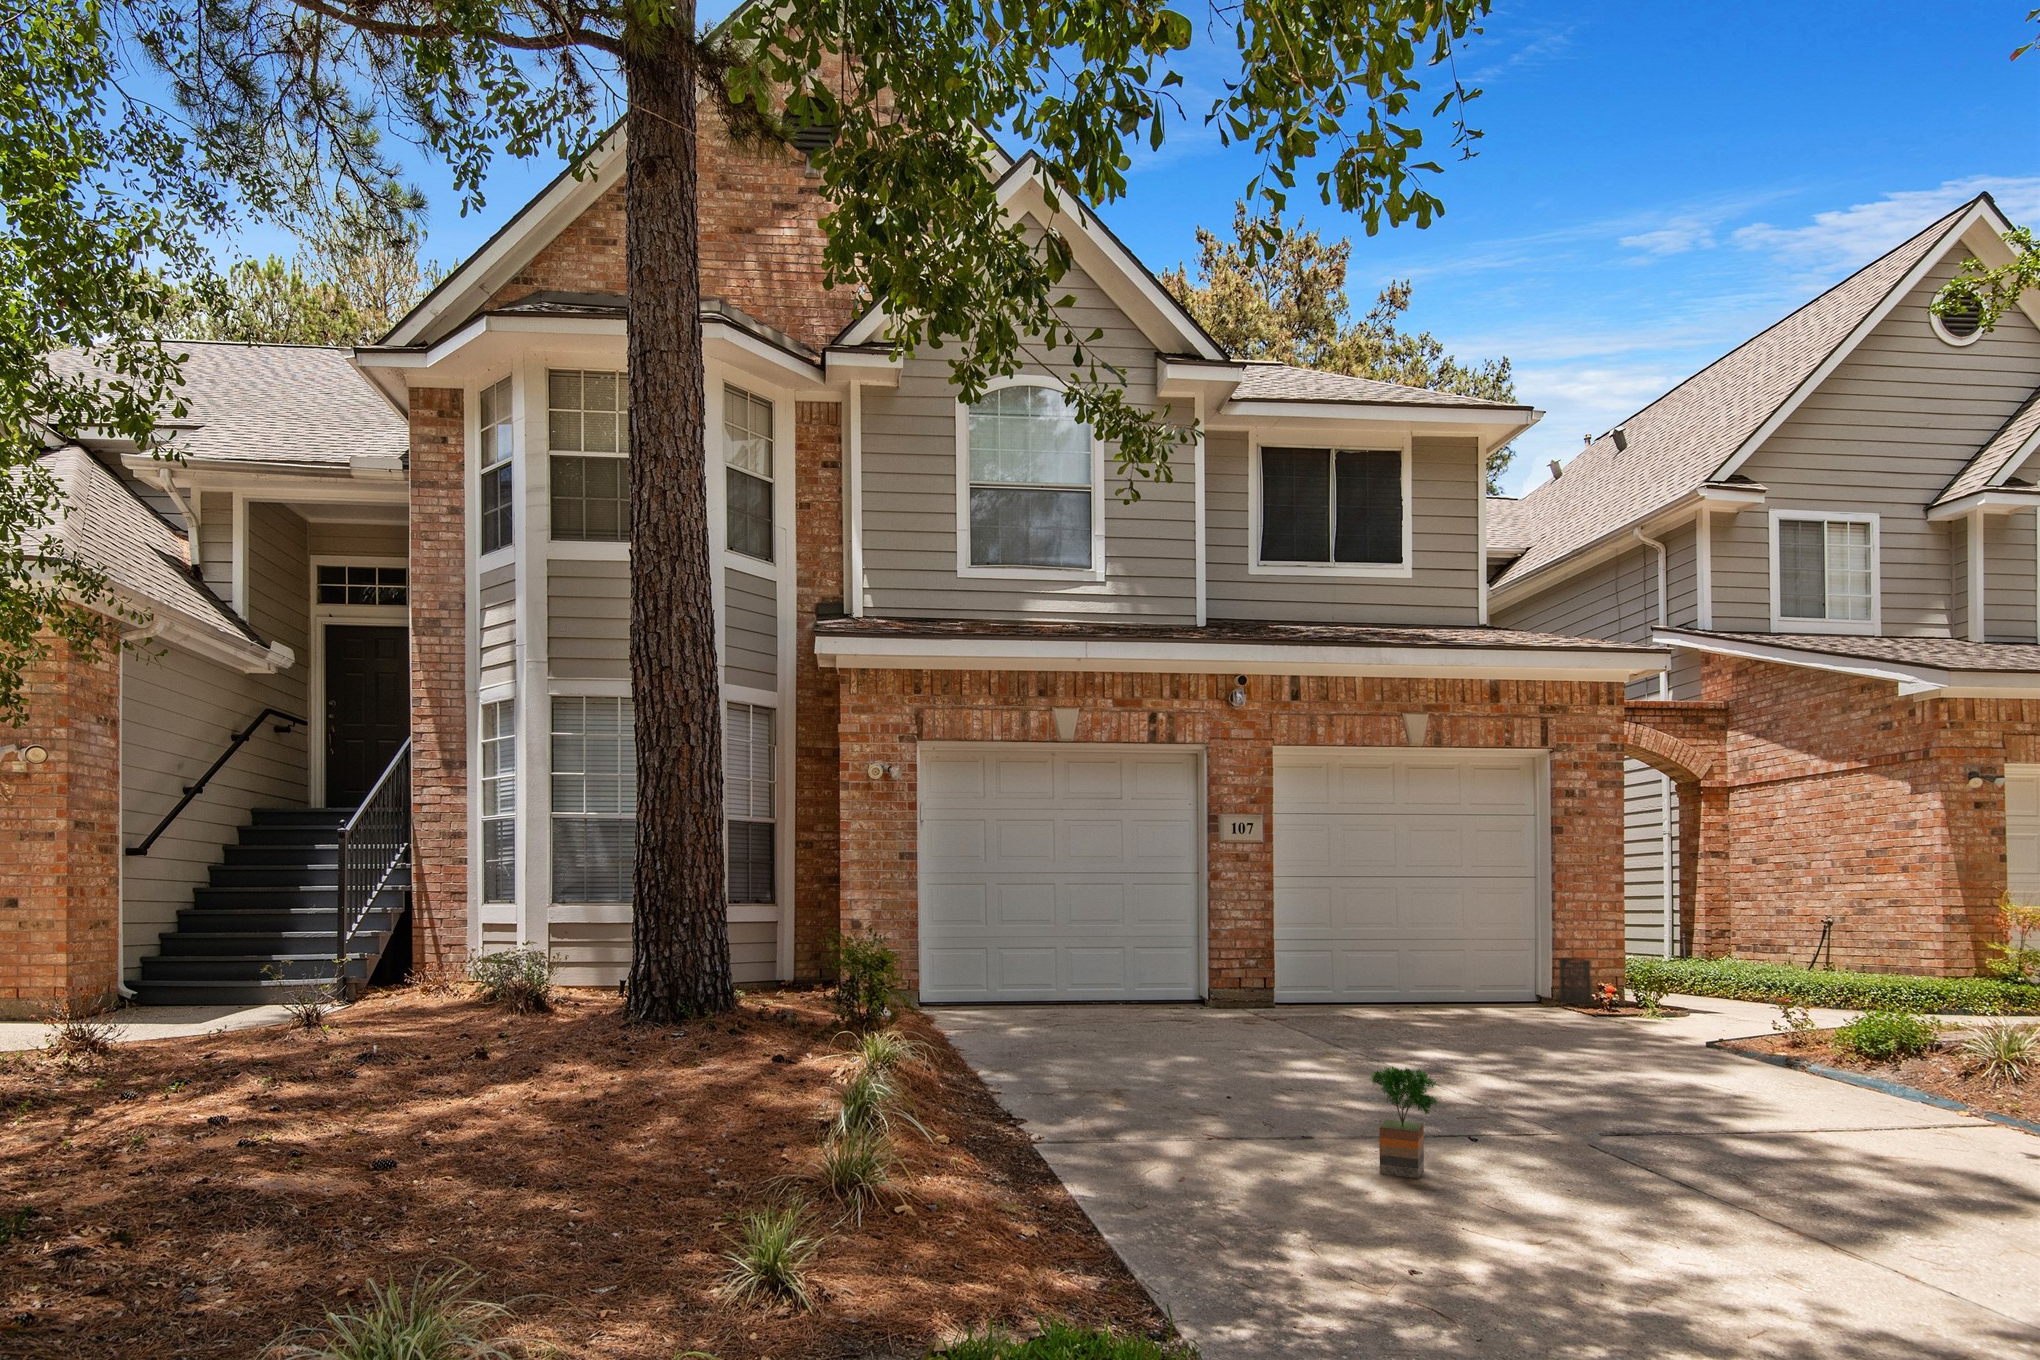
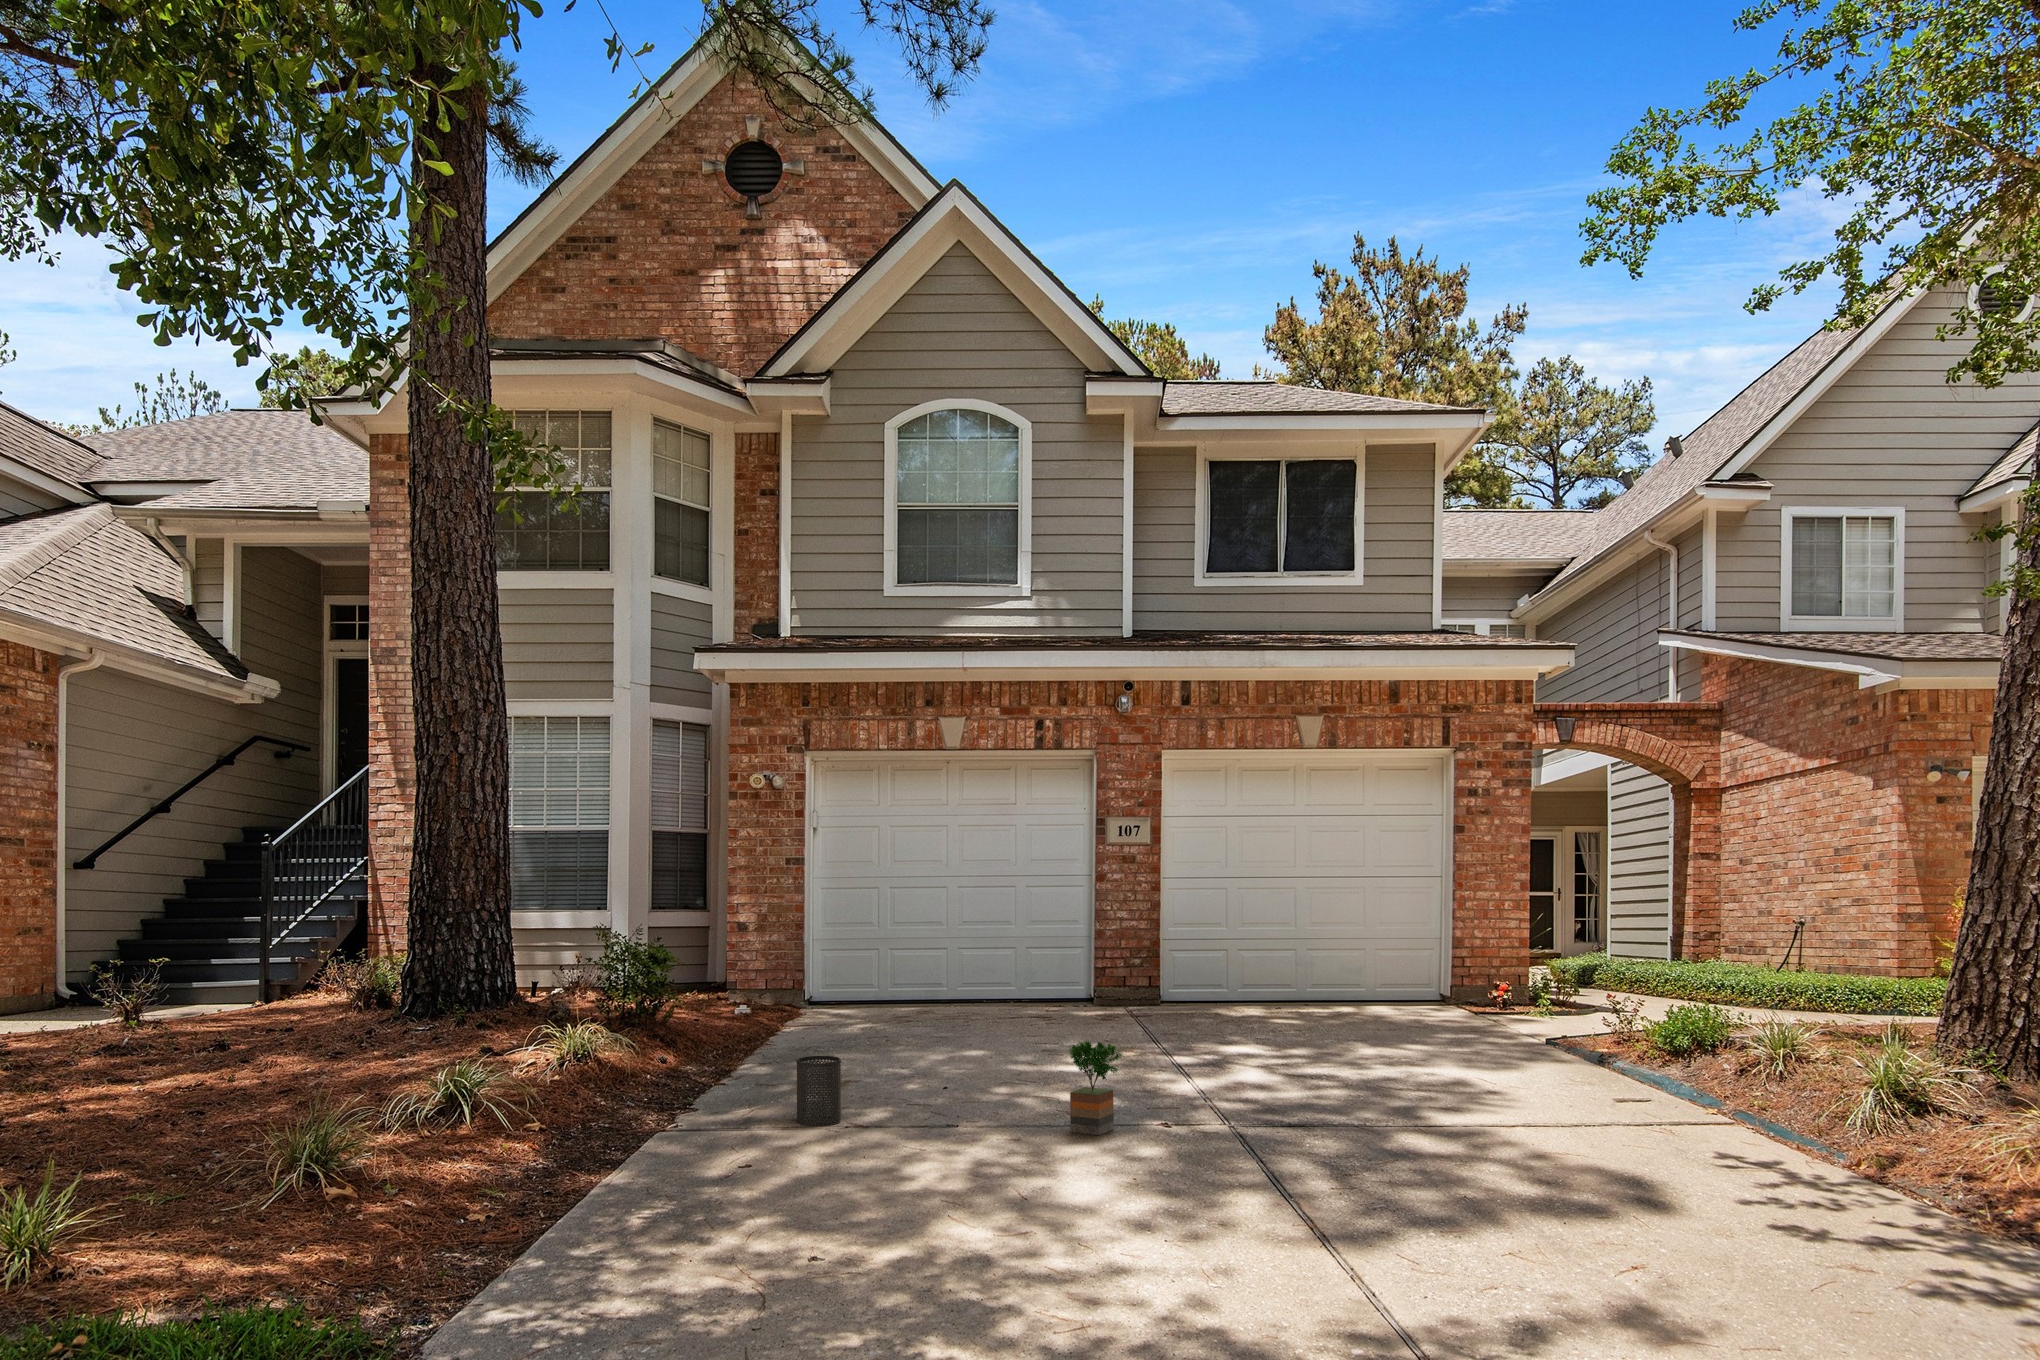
trash can: present [1559,958,1591,1003] -> present [796,1056,842,1126]

